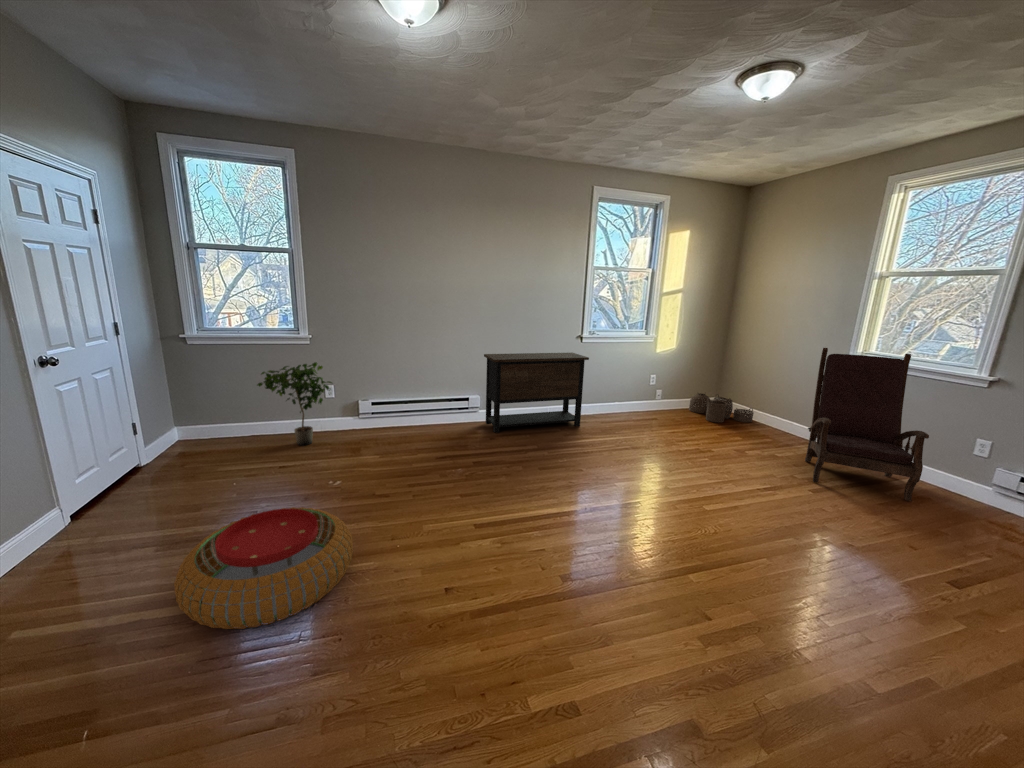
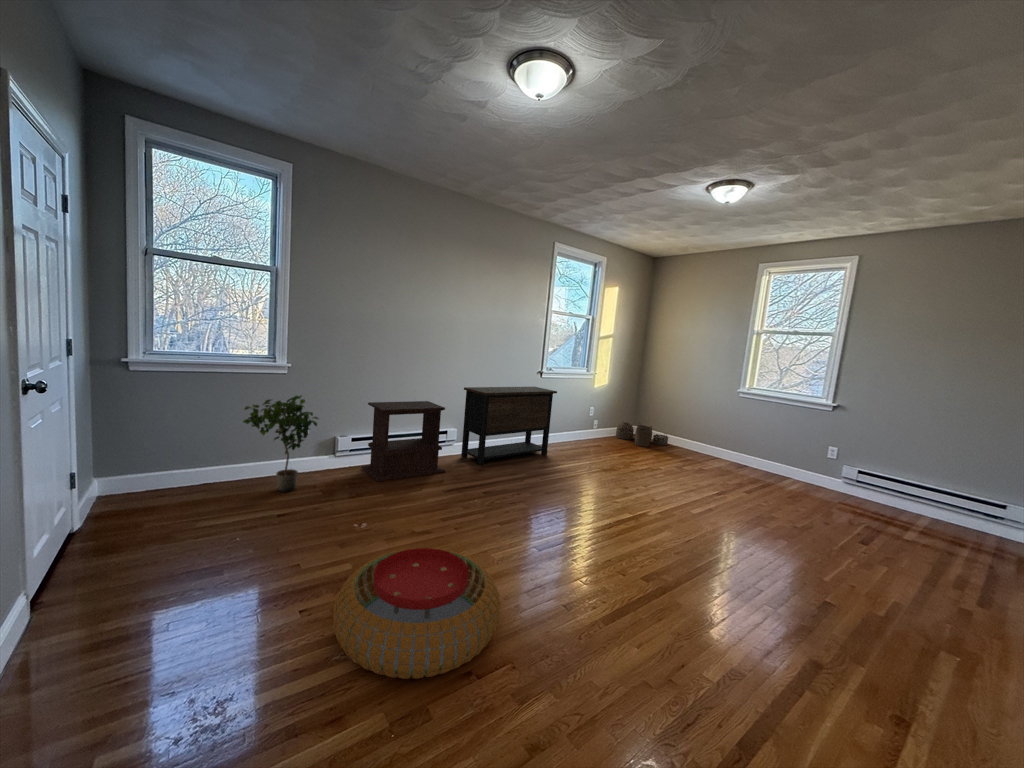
armchair: present [805,348,929,501] -> none [725,384,813,494]
side table: none [382,368,454,442] -> present [361,401,446,481]

